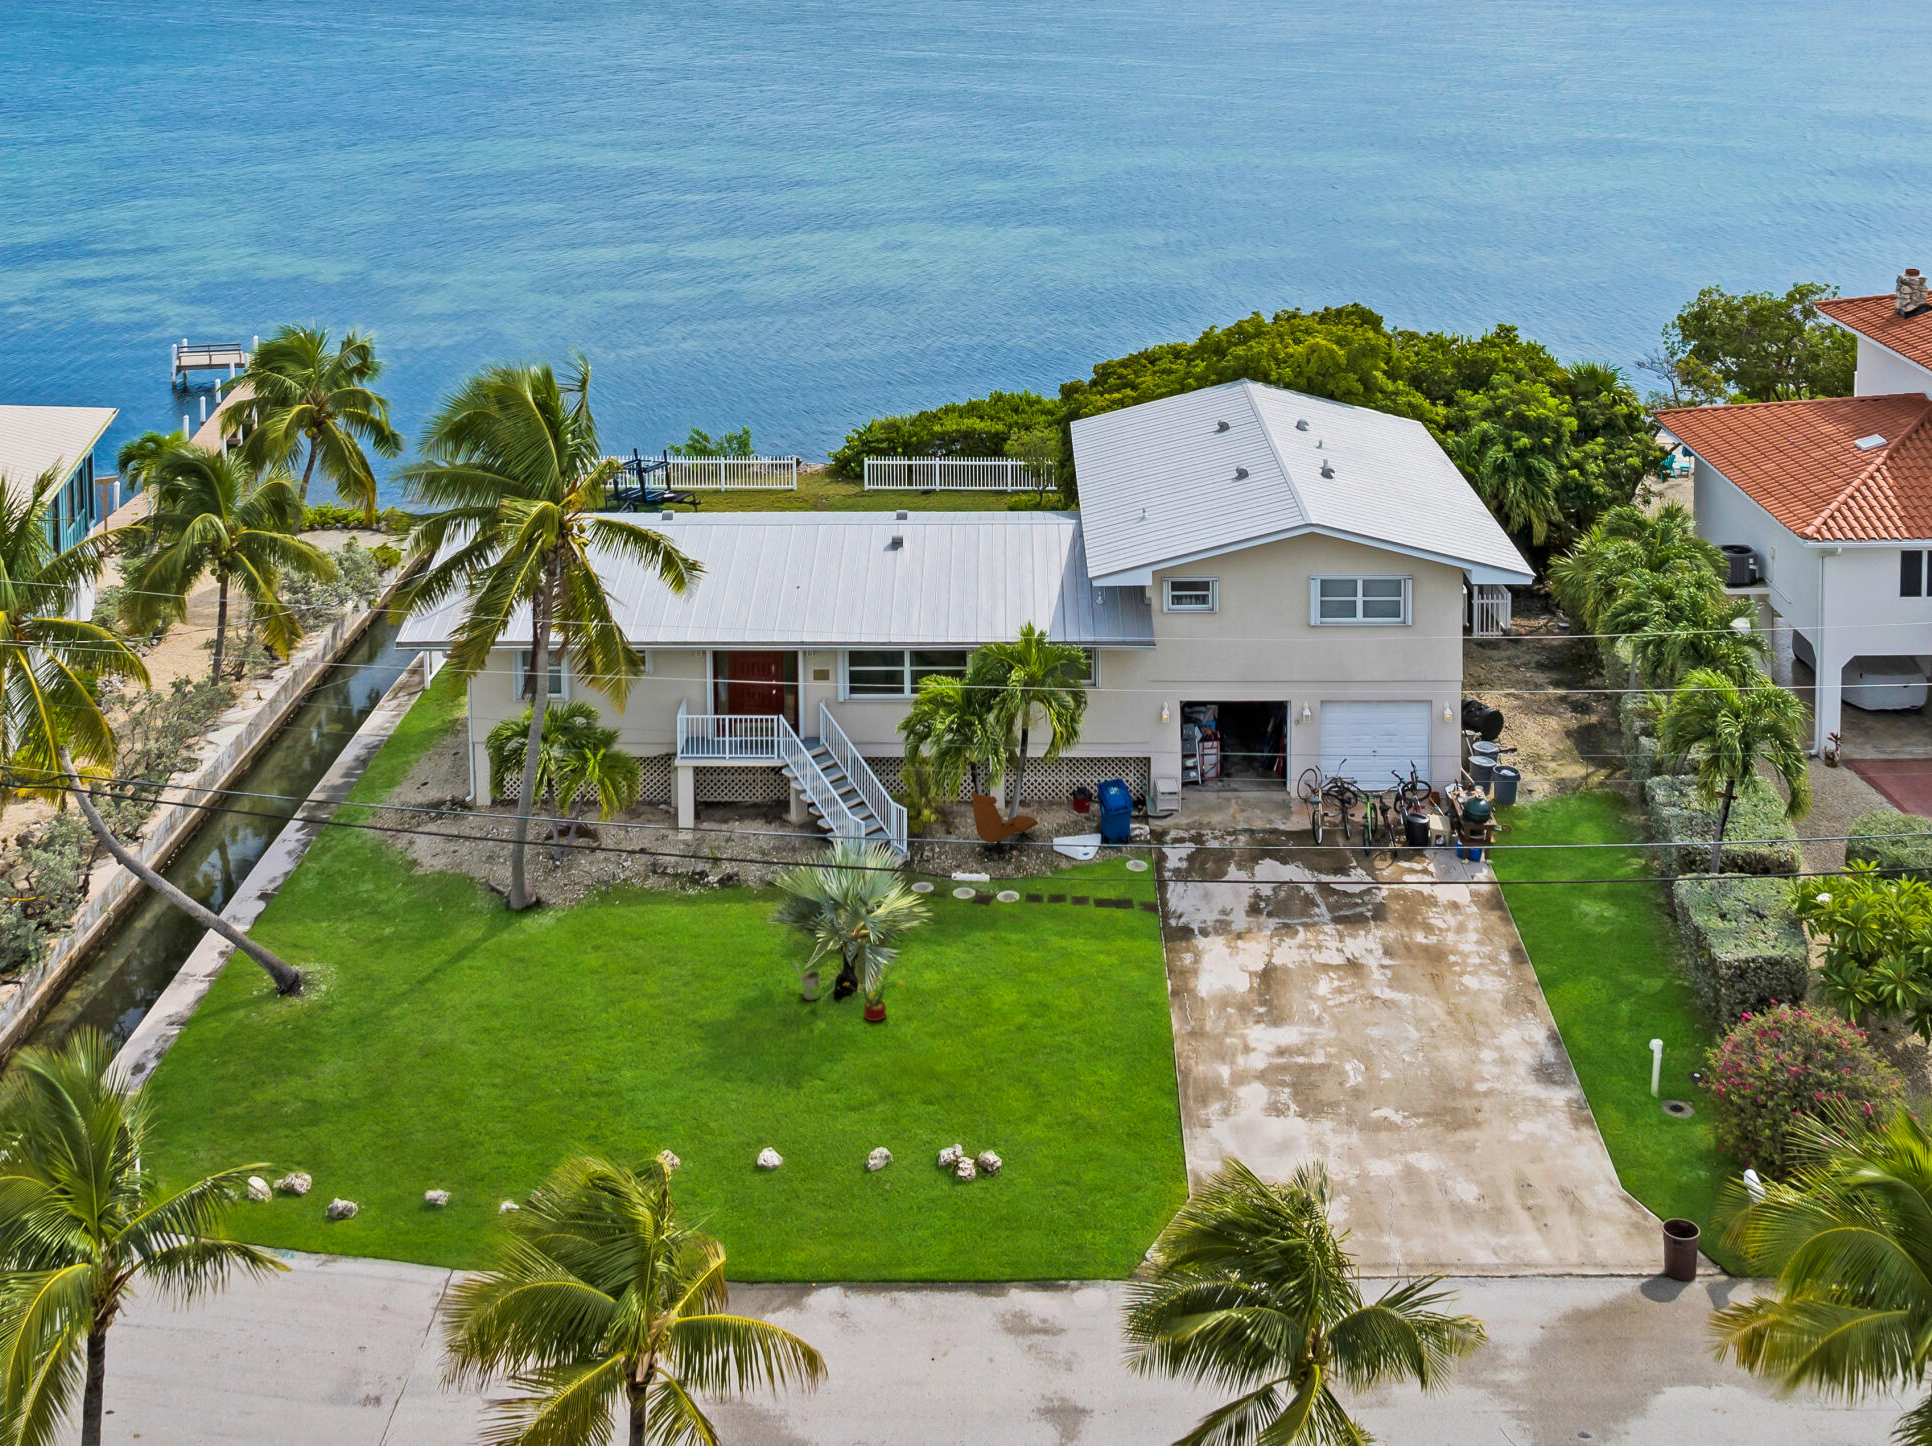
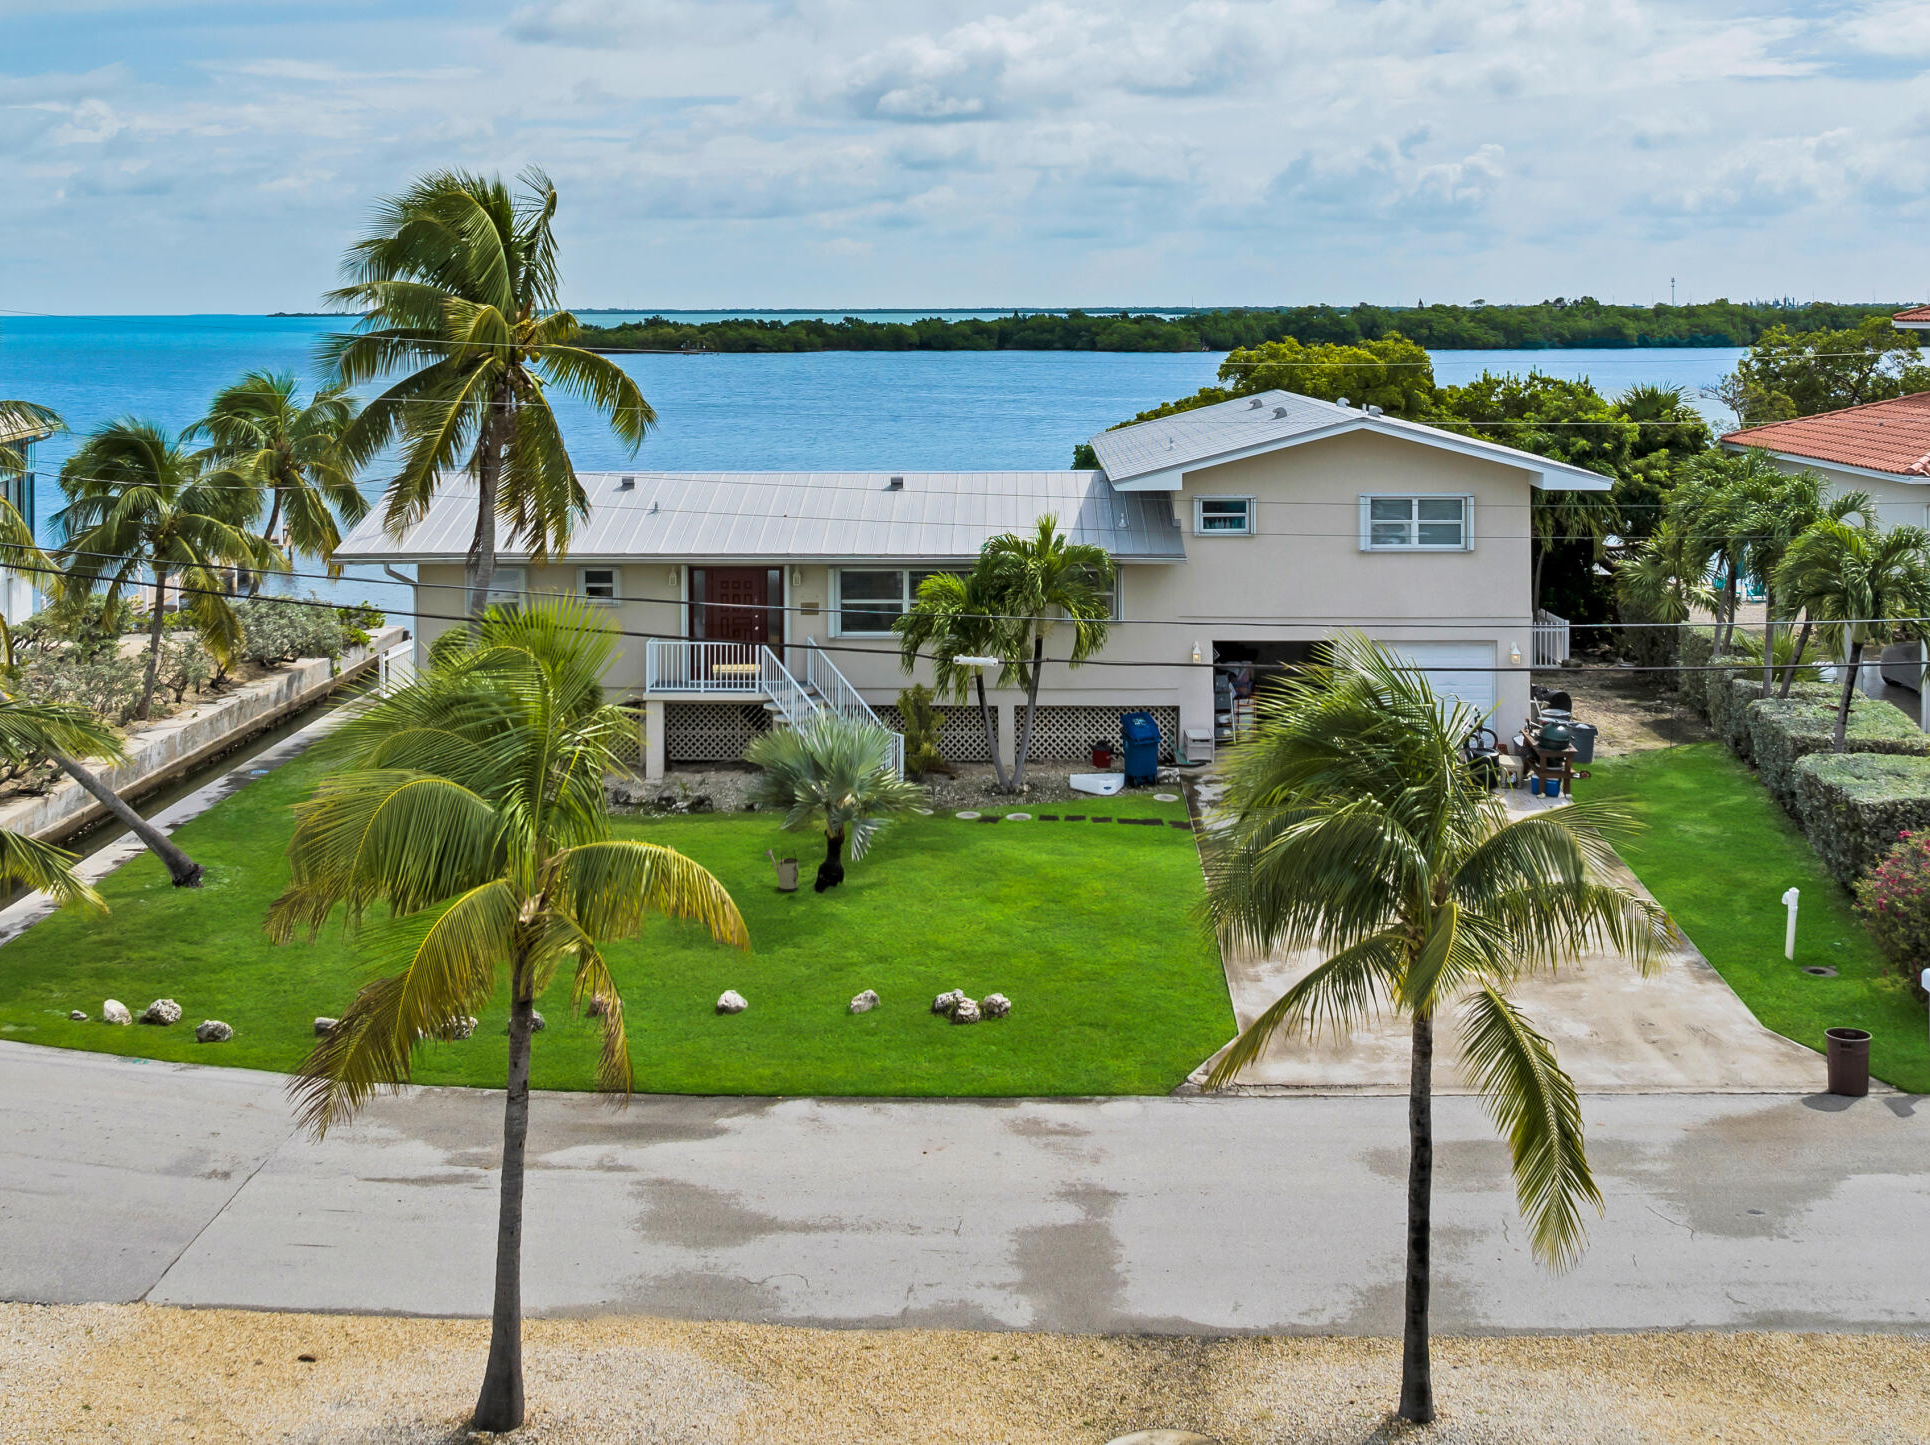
lounge chair: present [971,791,1038,858] -> none [975,717,1051,798]
decorative plant: present [845,977,905,1021] -> none [826,836,899,905]

